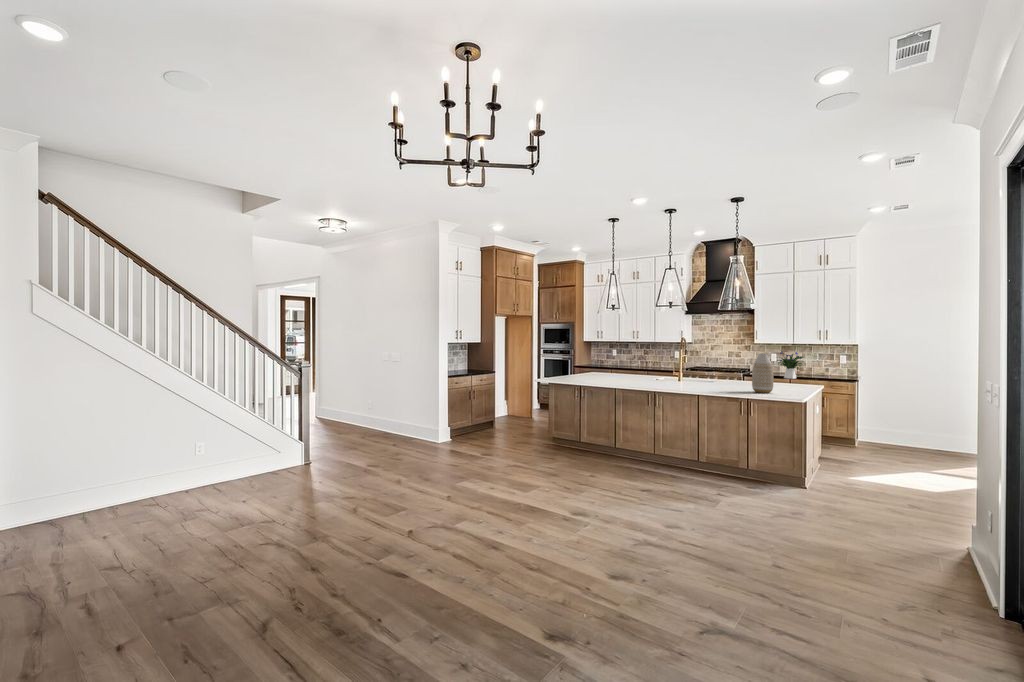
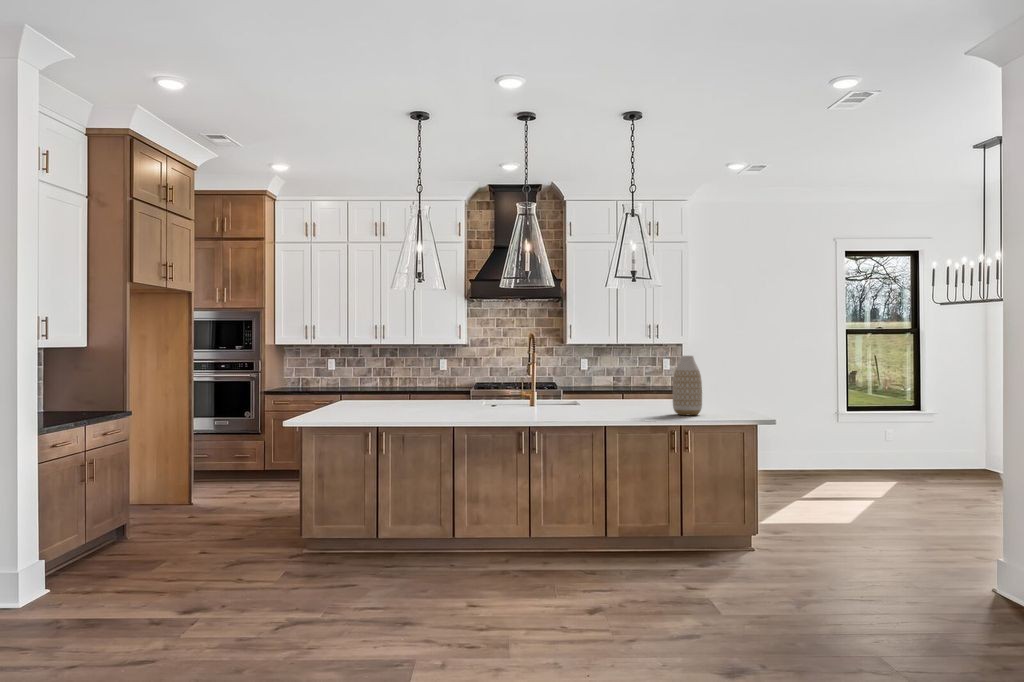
flower arrangement: present [778,351,804,379] -> none [595,353,634,394]

